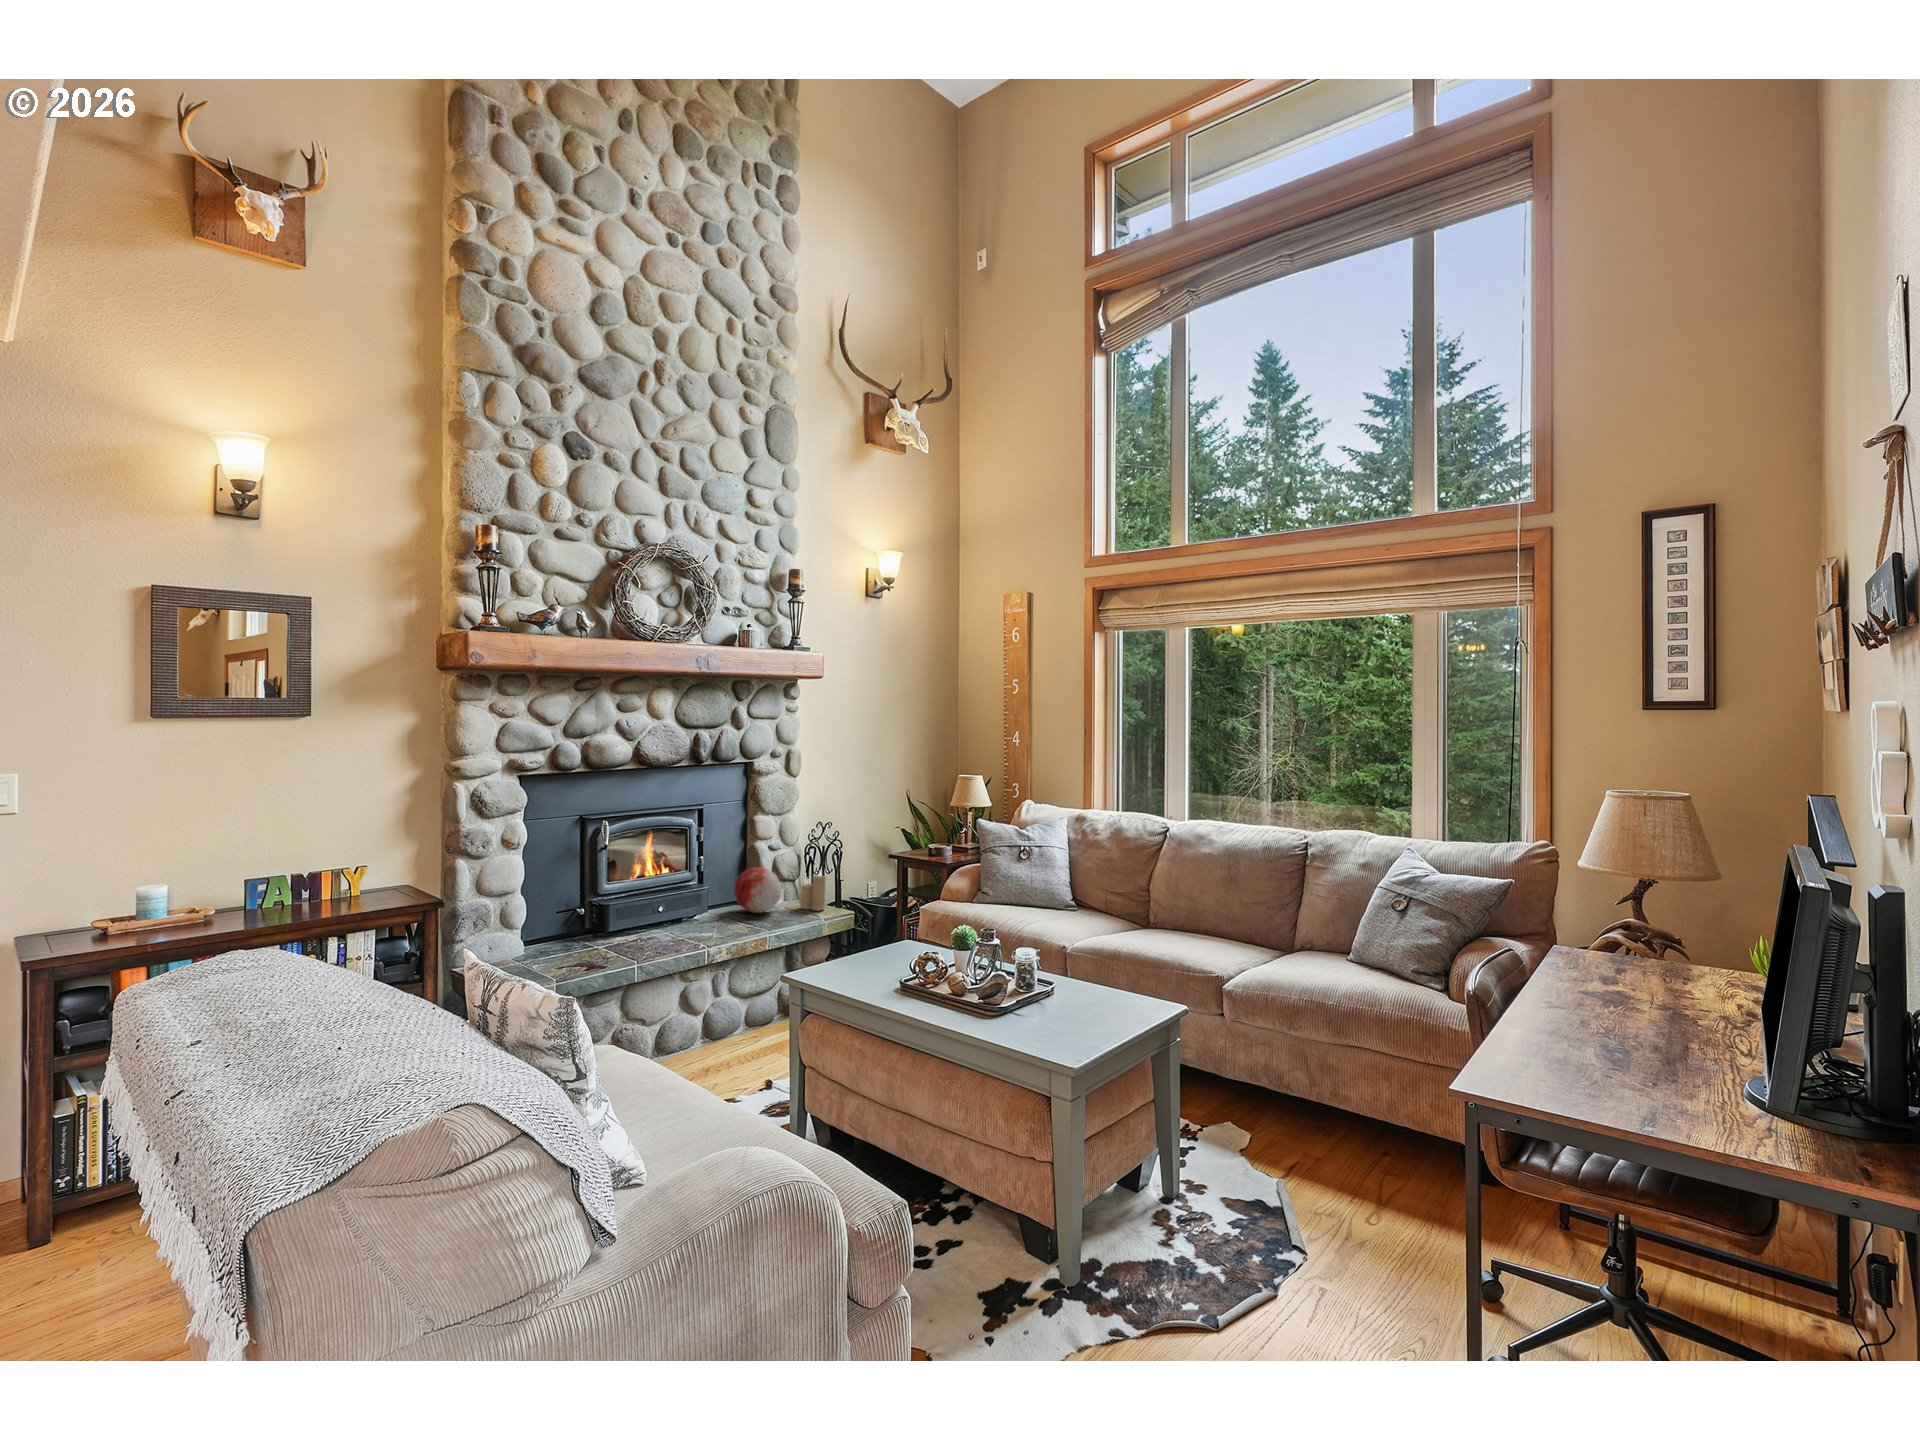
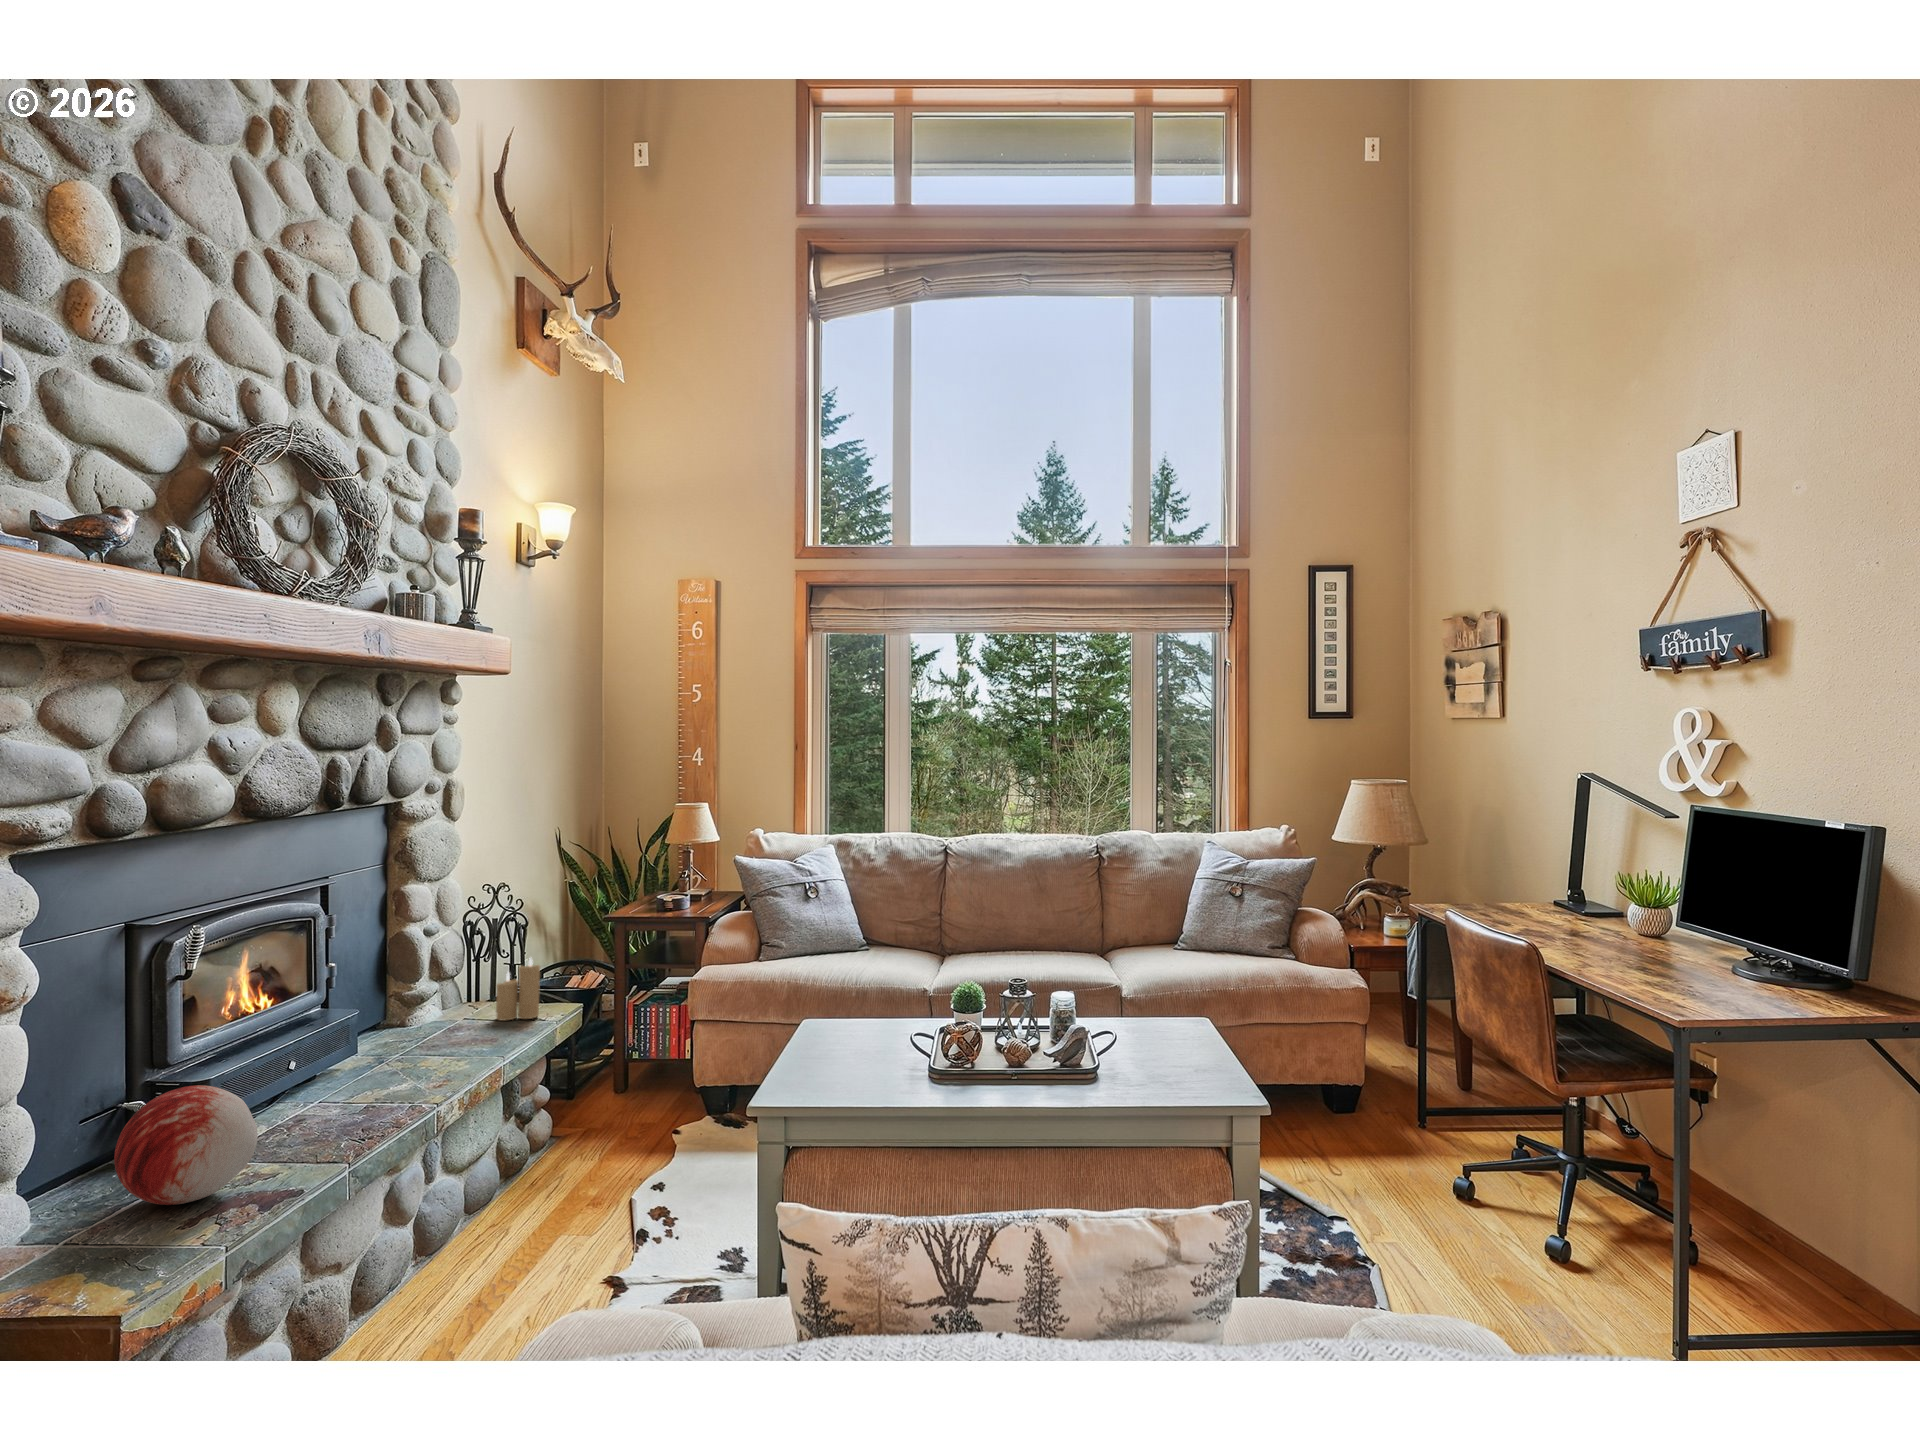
decorative orb: present [734,867,782,913] -> present [114,1085,258,1205]

